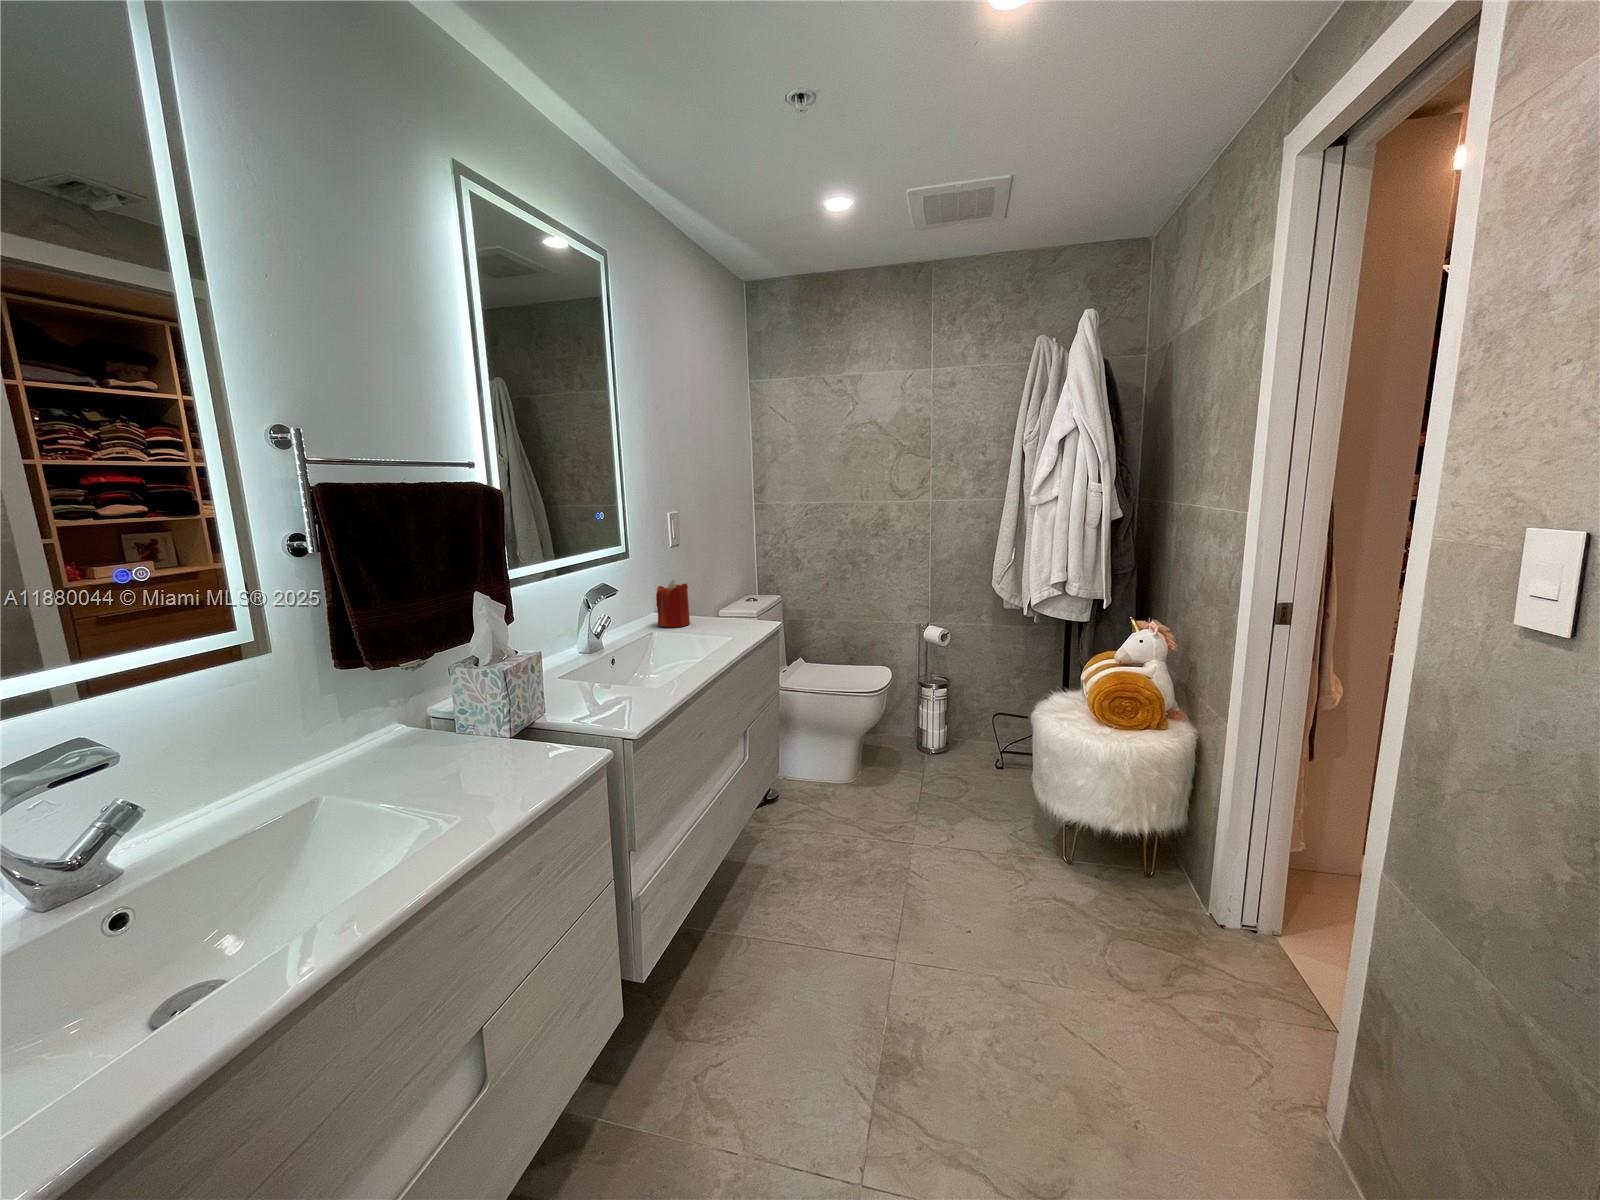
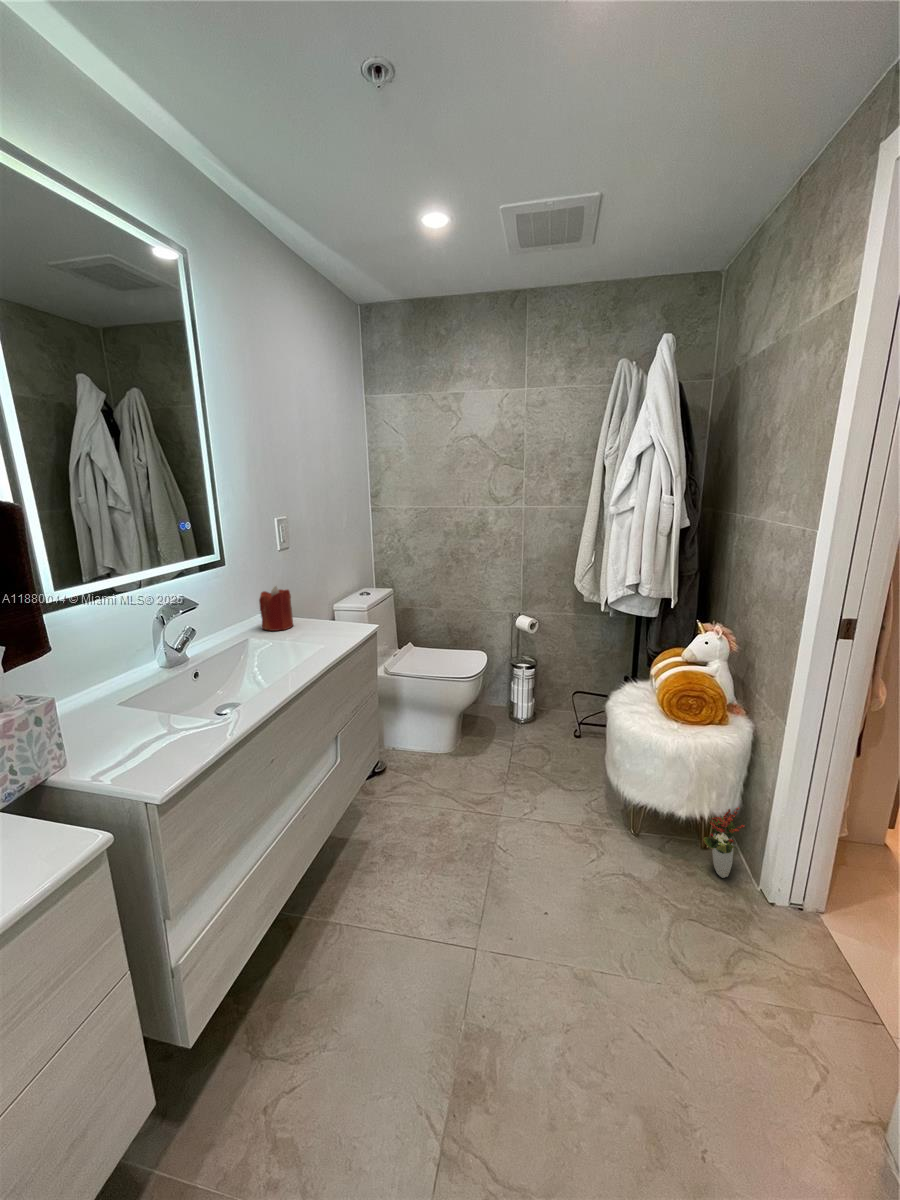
decorative plant: none [1144,814,1189,901] -> present [703,808,745,878]

